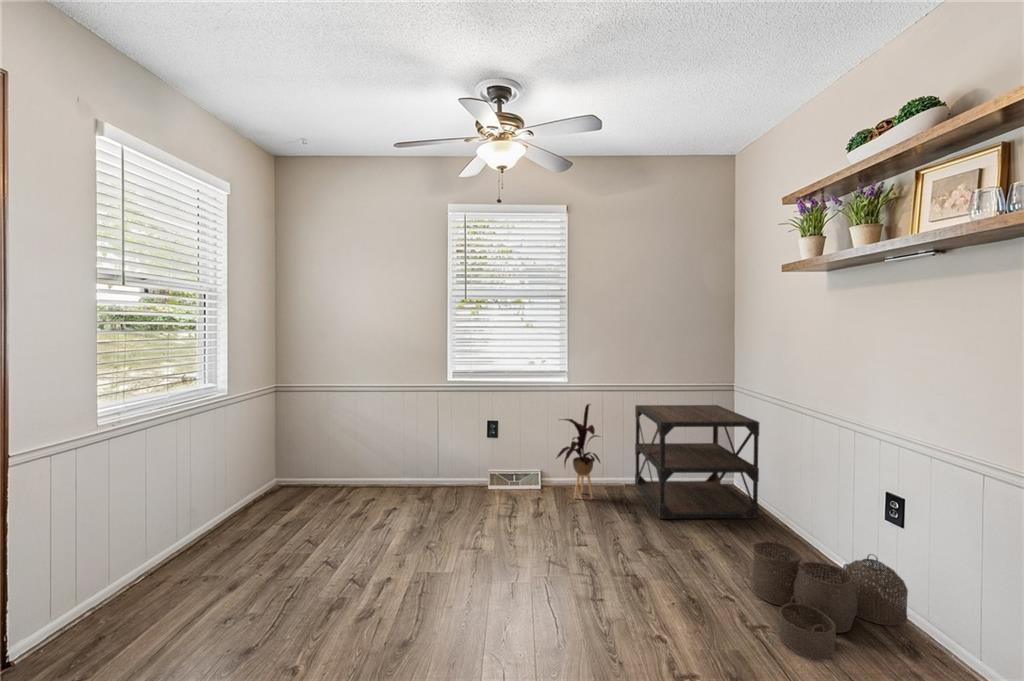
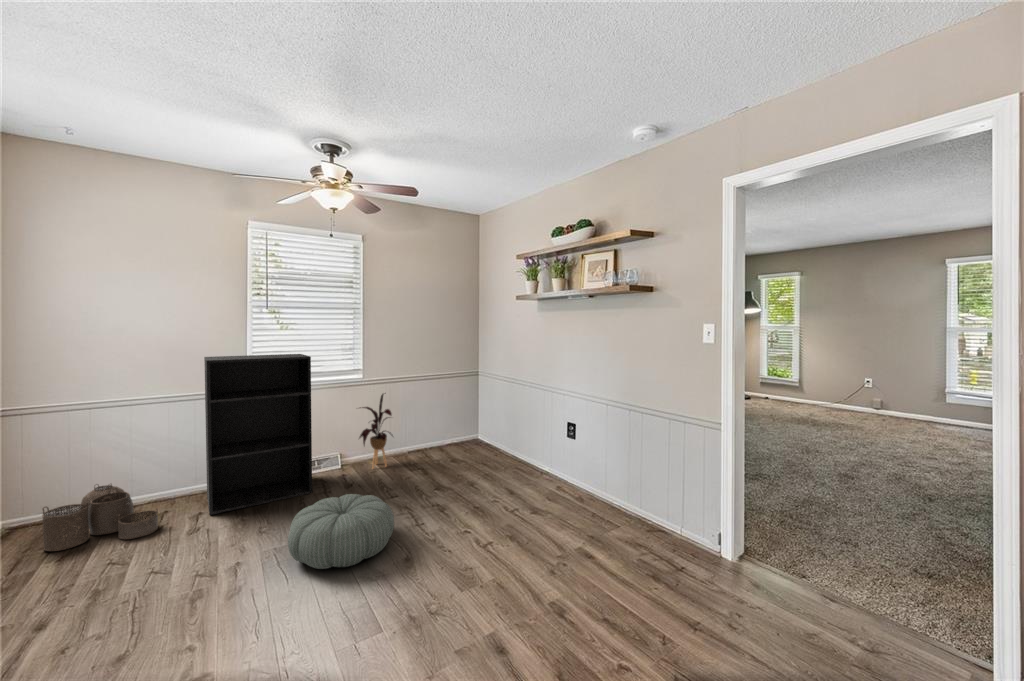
bookshelf: none [395,351,497,517] -> present [204,354,312,515]
side table: present [635,405,760,519] -> none [414,387,499,469]
pouf: none [422,532,553,636] -> present [288,494,394,569]
woven basket: present [753,535,908,659] -> present [42,484,158,551]

